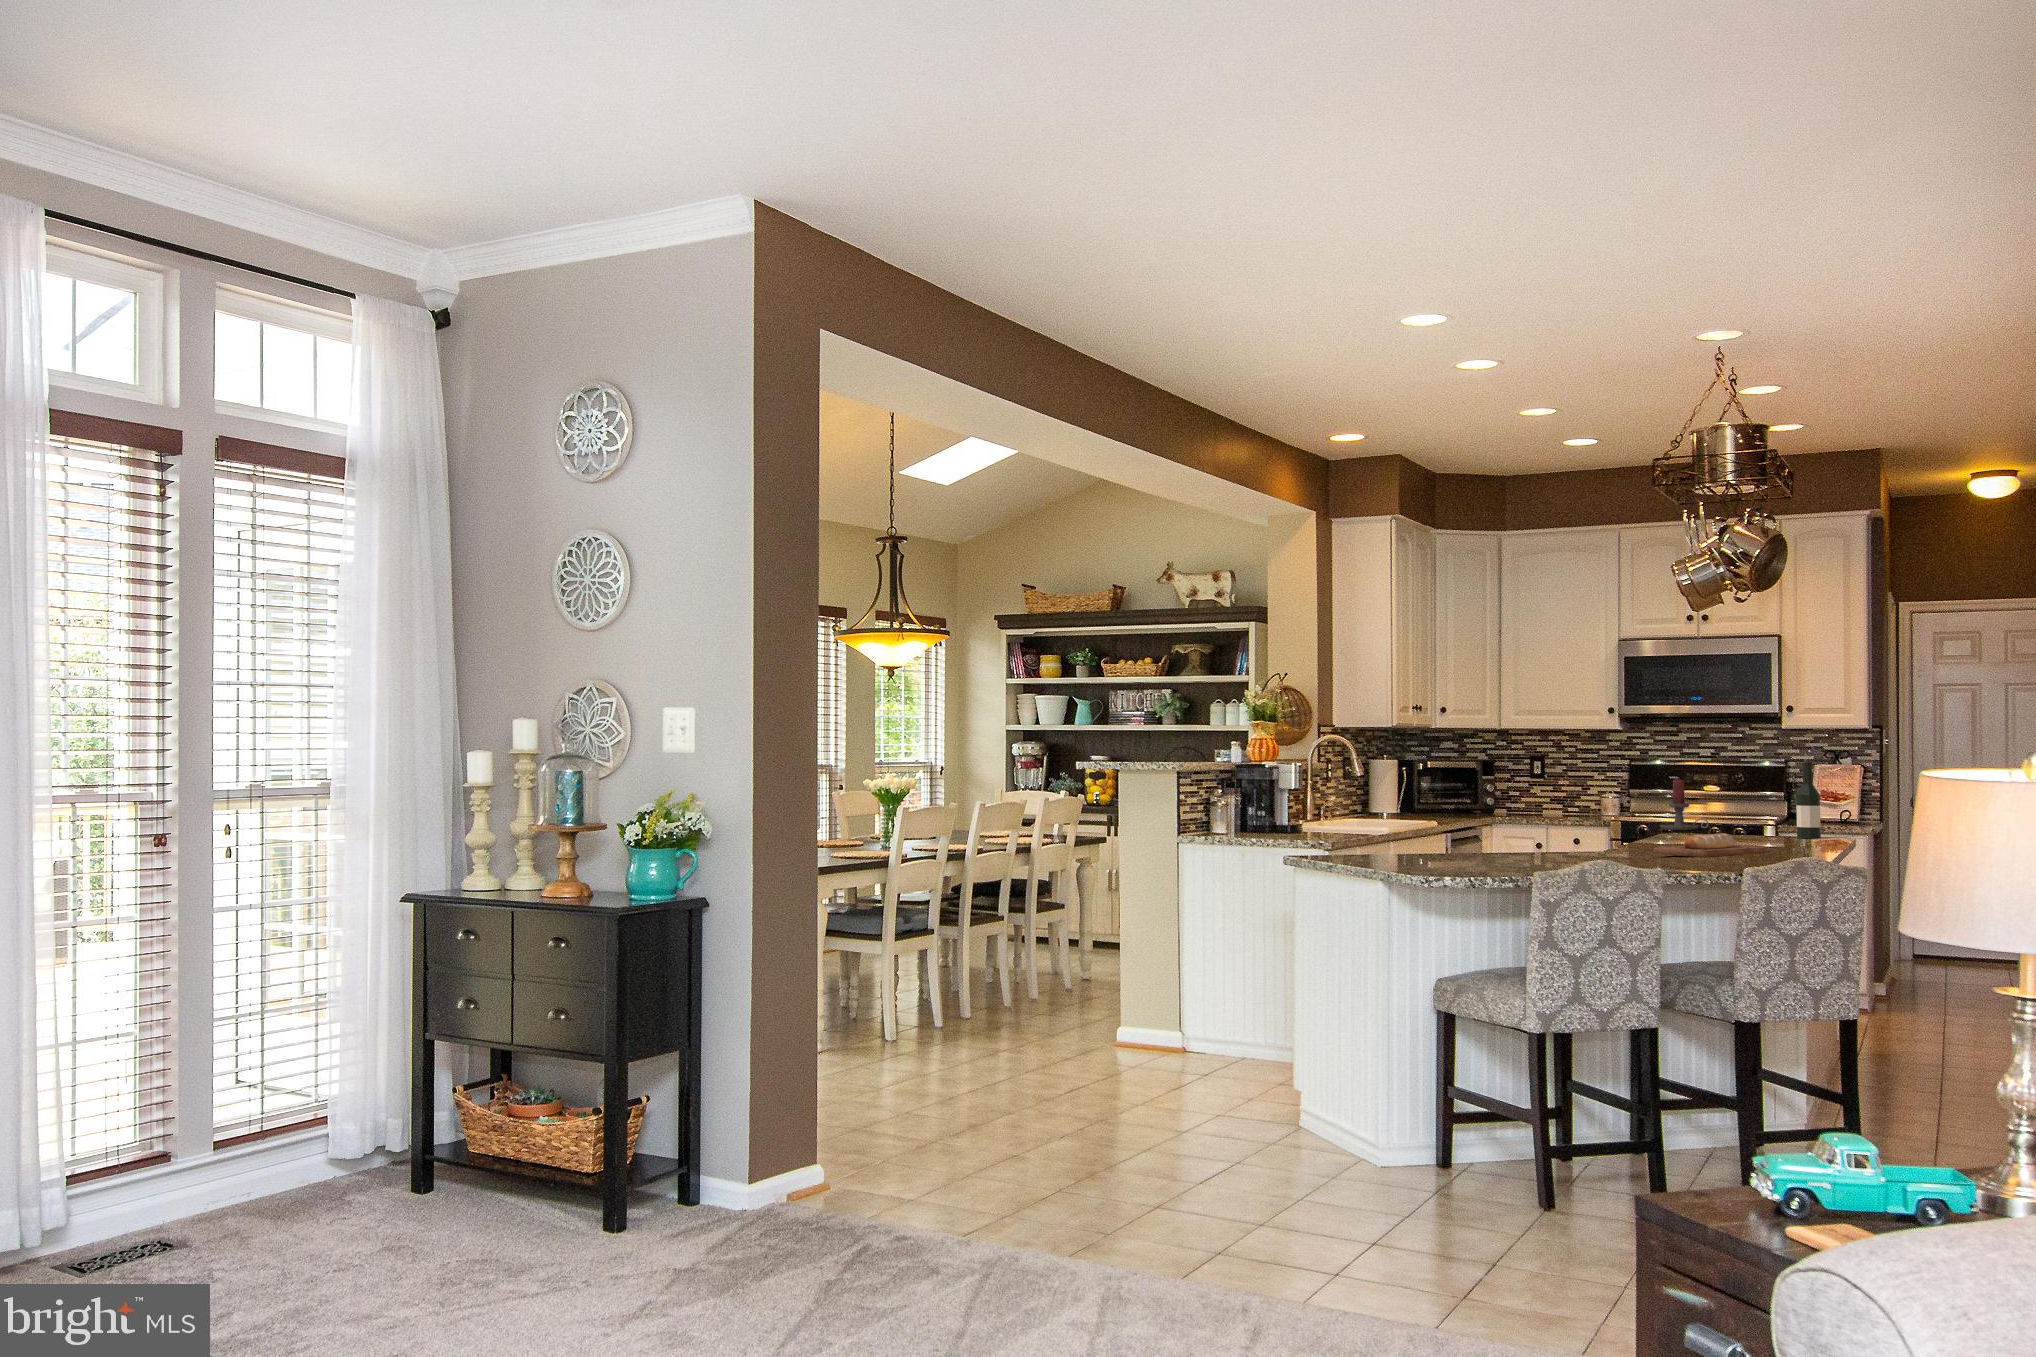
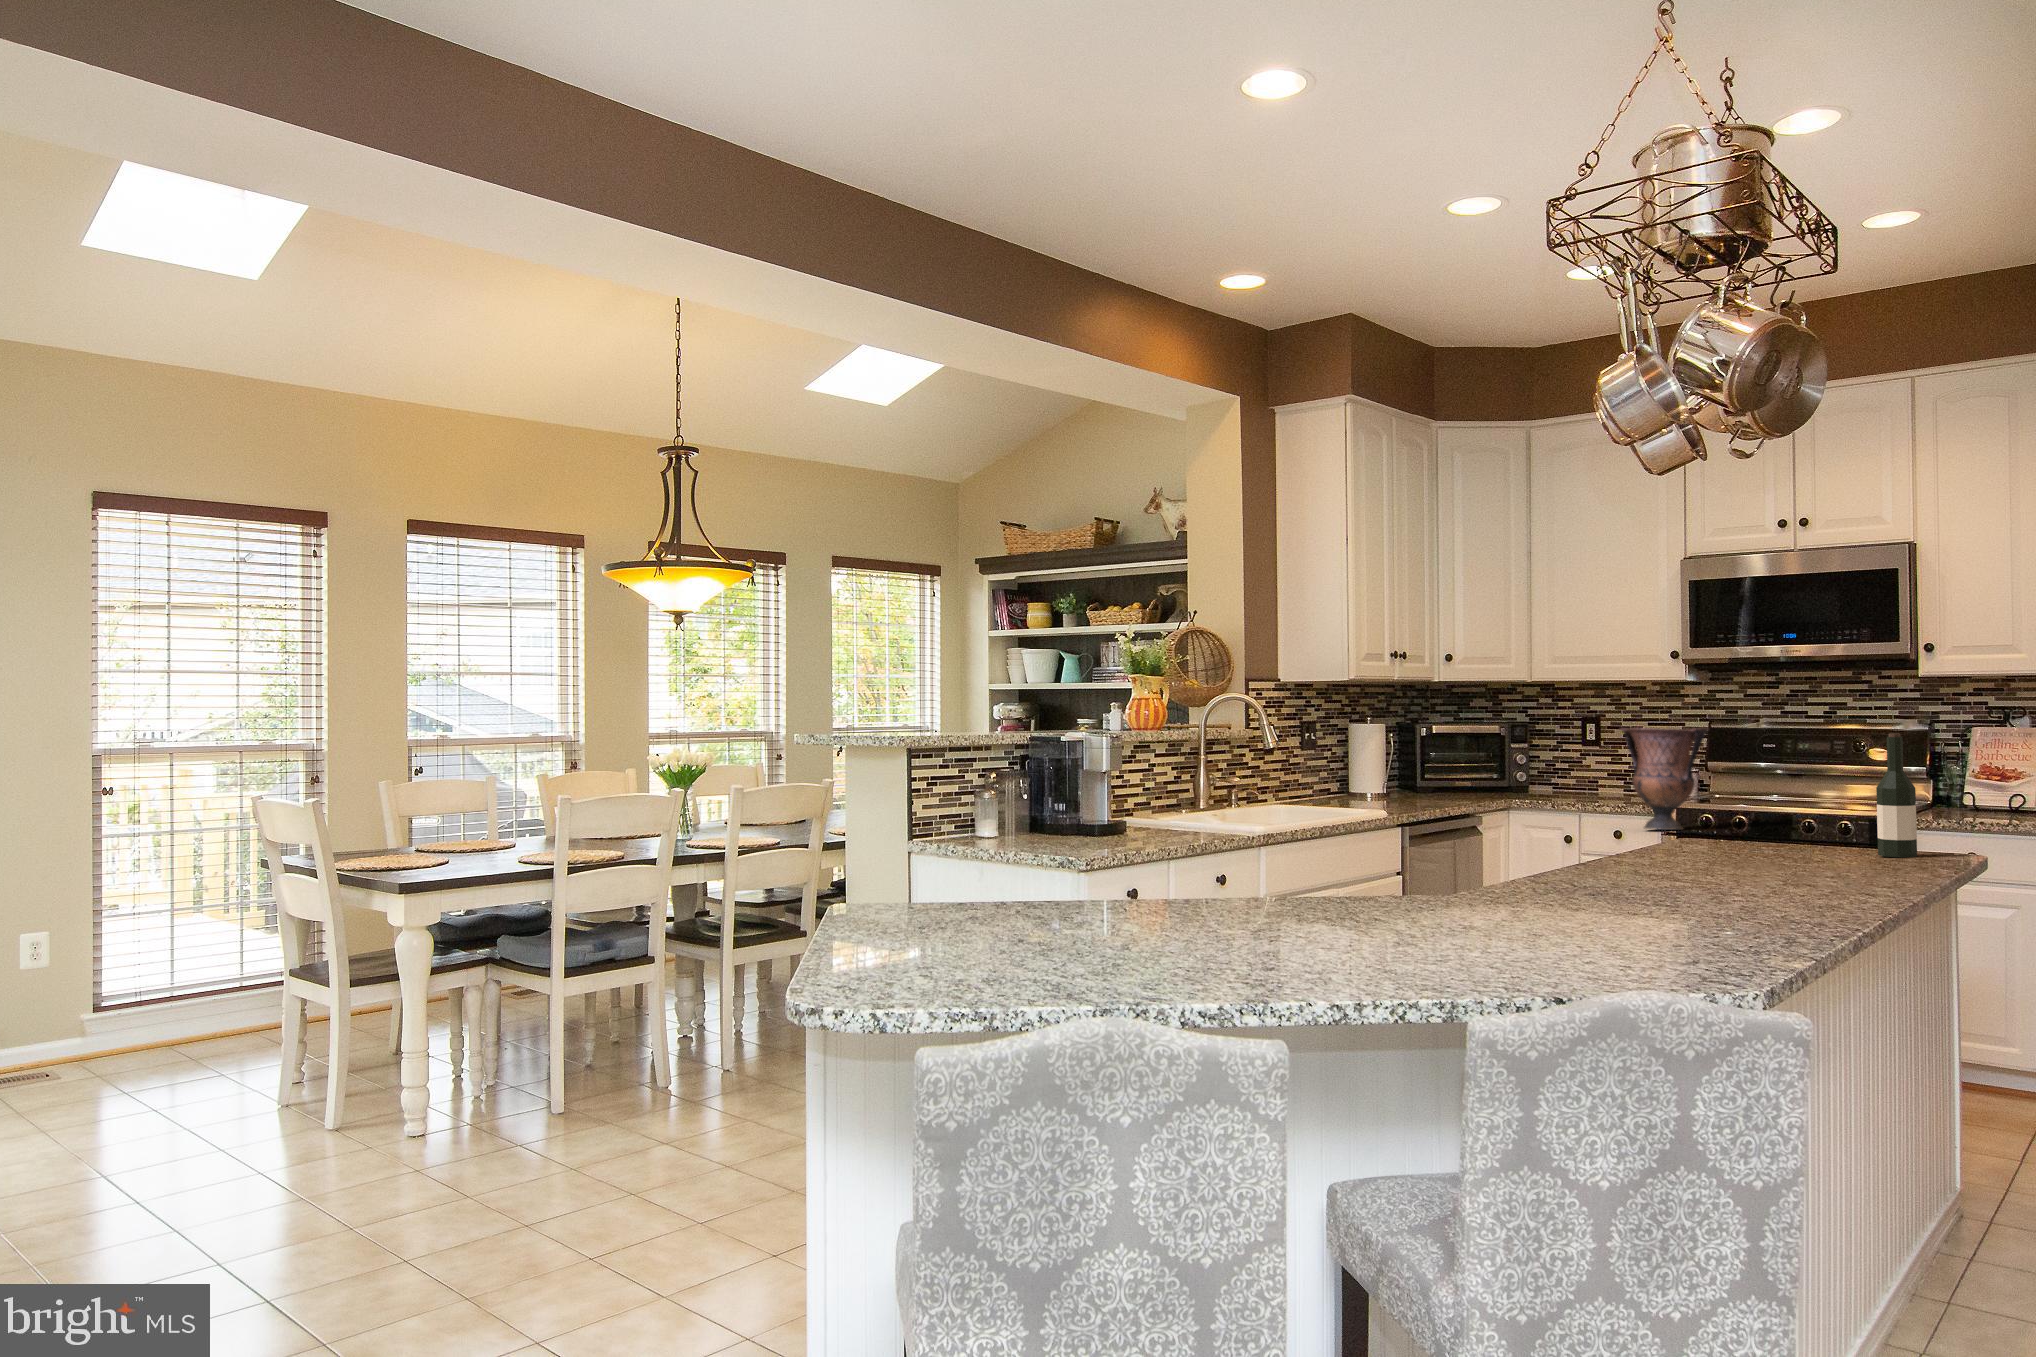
vase: none [1583,761,1649,835] -> present [1621,728,1709,830]
candle holder: present [1660,779,1709,831] -> none [1742,749,1811,820]
bread loaf: present [1653,833,1769,857] -> none [1542,871,1753,921]

